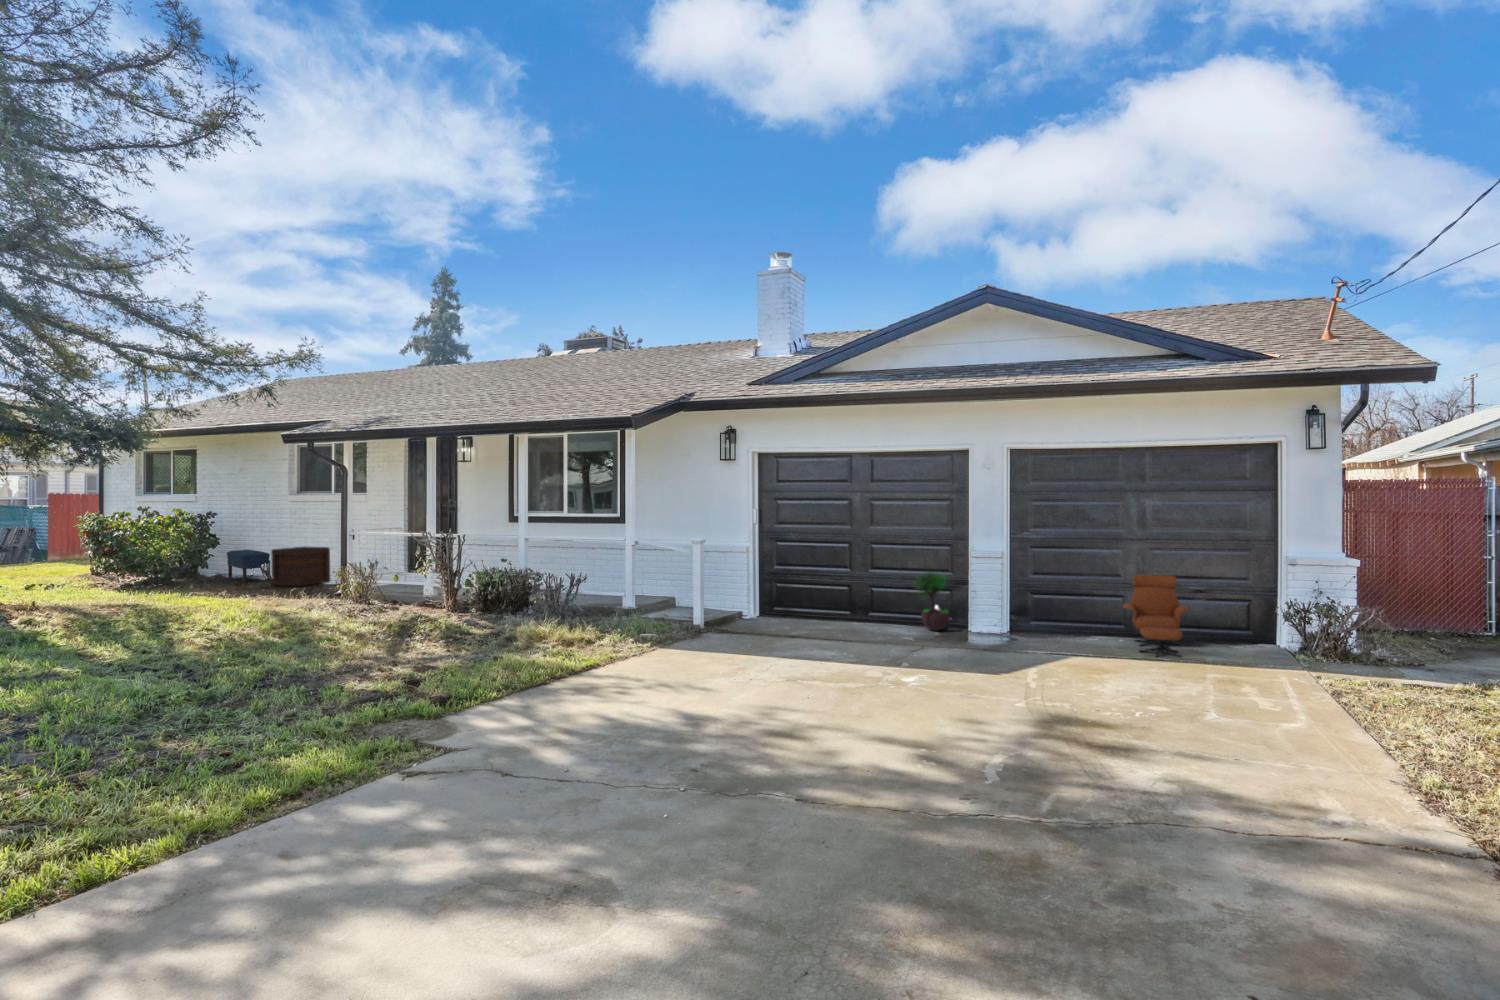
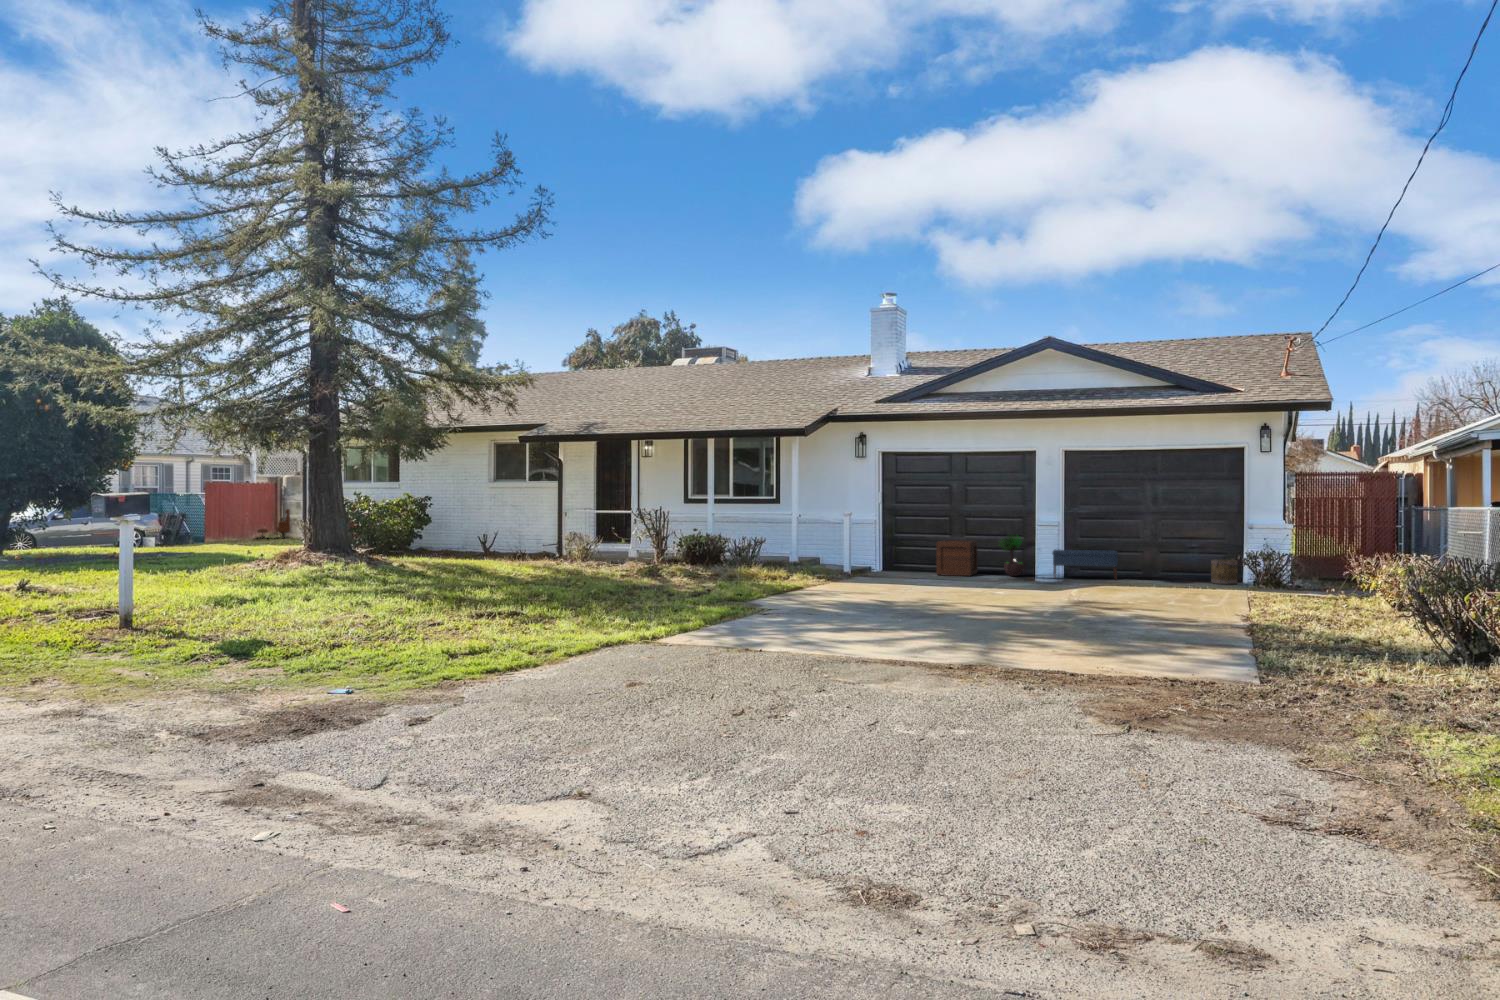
wooden crate: present [271,546,330,587] -> present [936,540,978,576]
bench: present [227,550,270,583] -> present [1053,549,1118,580]
lounge chair: present [1123,575,1189,656] -> present [257,509,290,539]
bucket: none [1232,612,1281,654] -> present [1211,559,1240,584]

